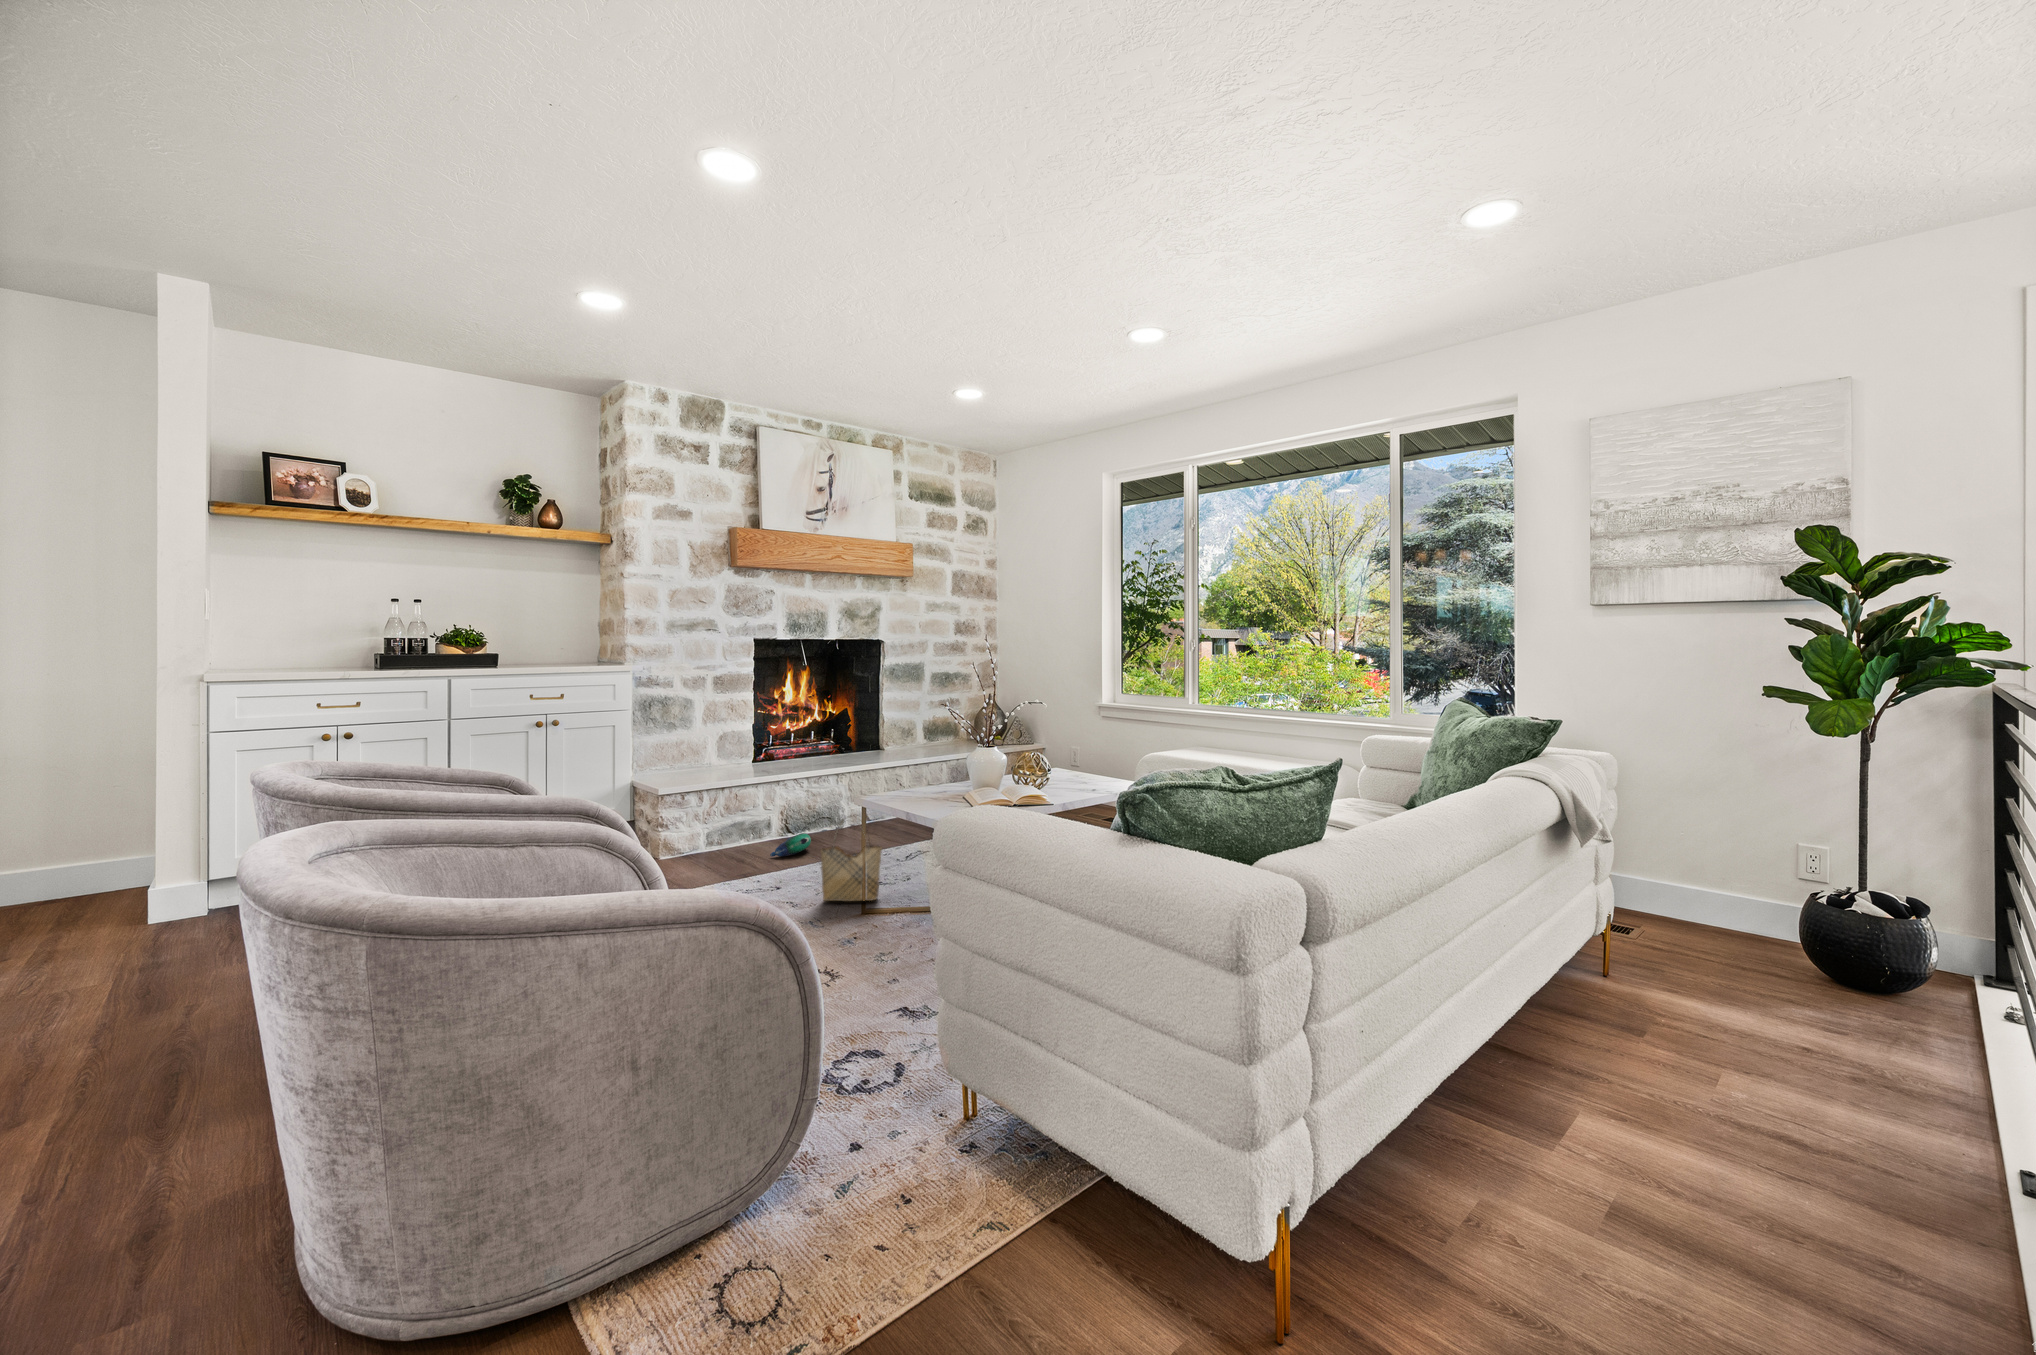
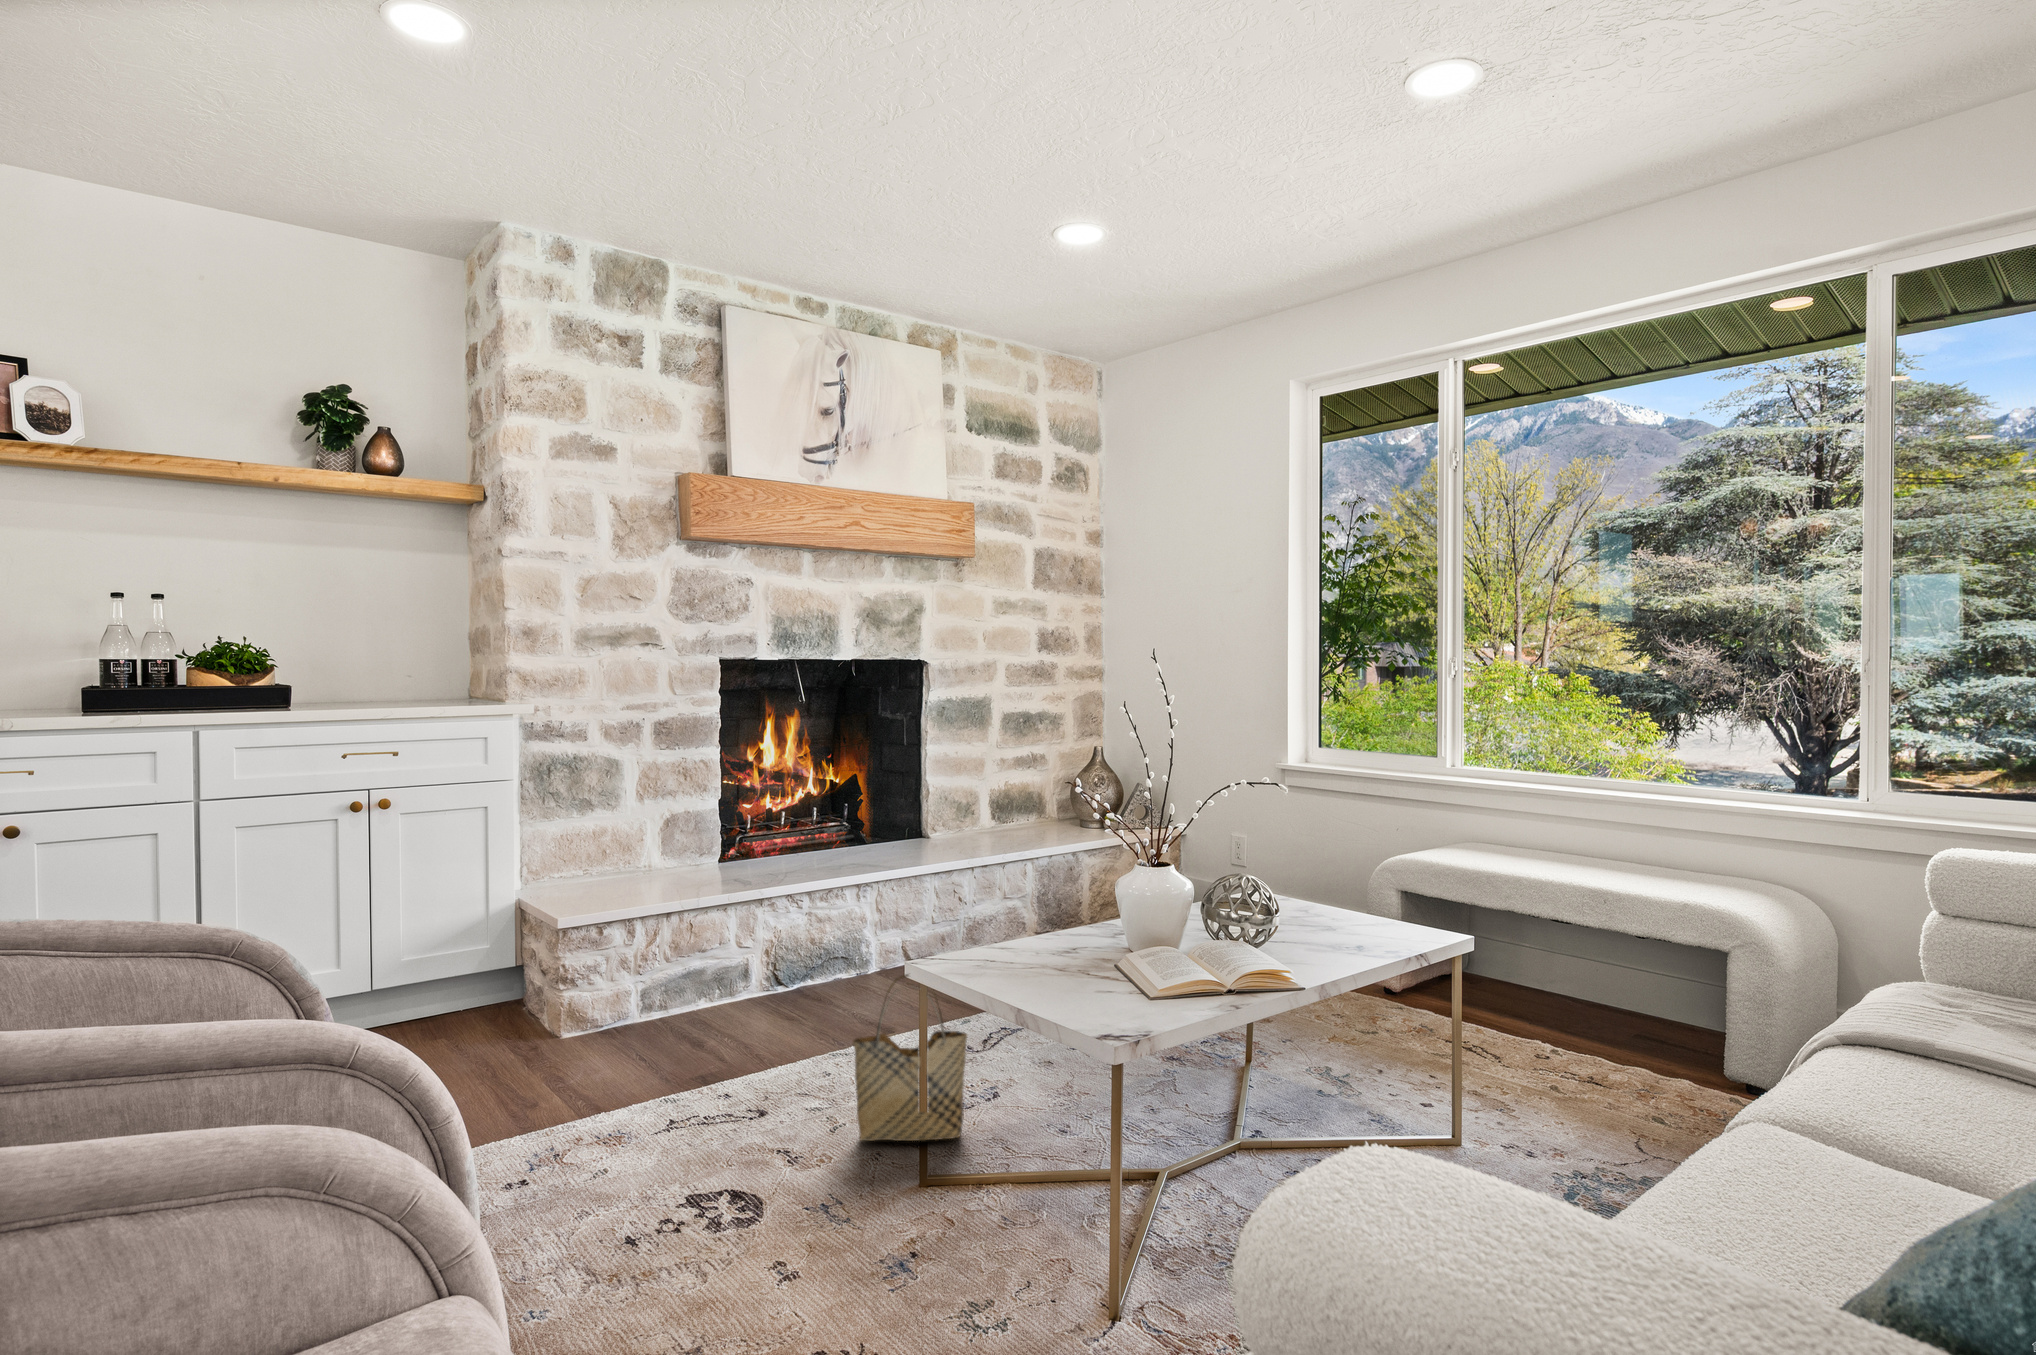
plush toy: present [770,833,811,856] -> none [752,993,821,1037]

